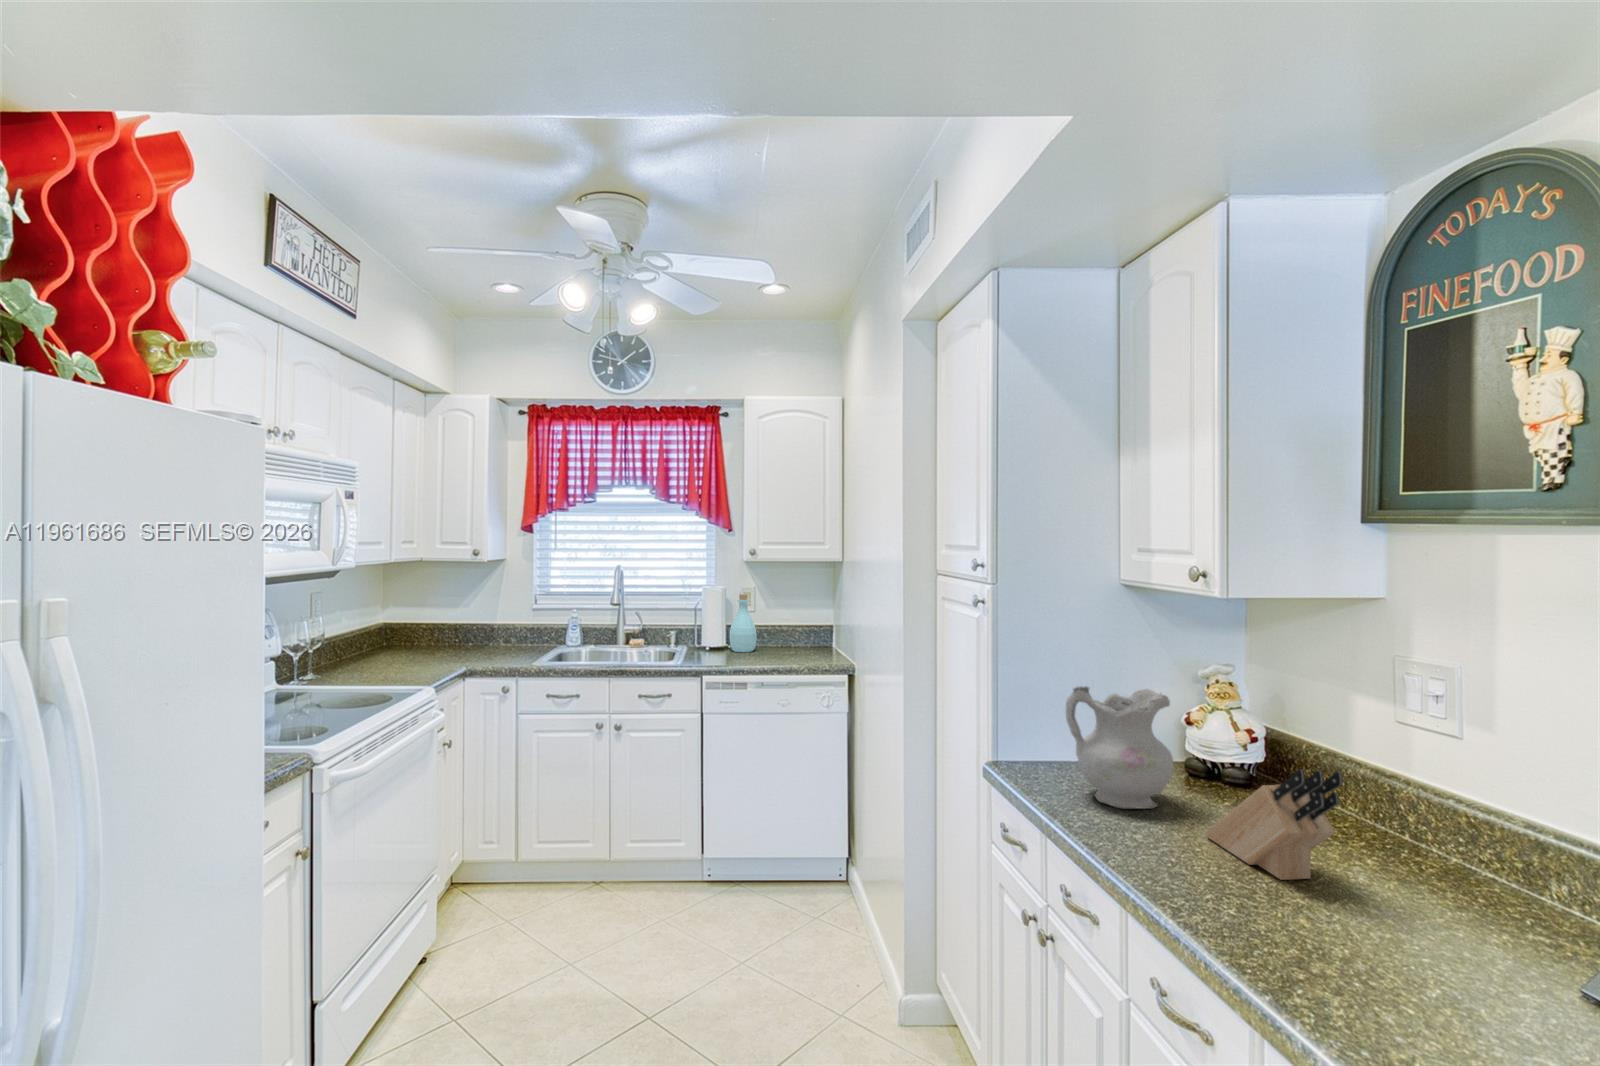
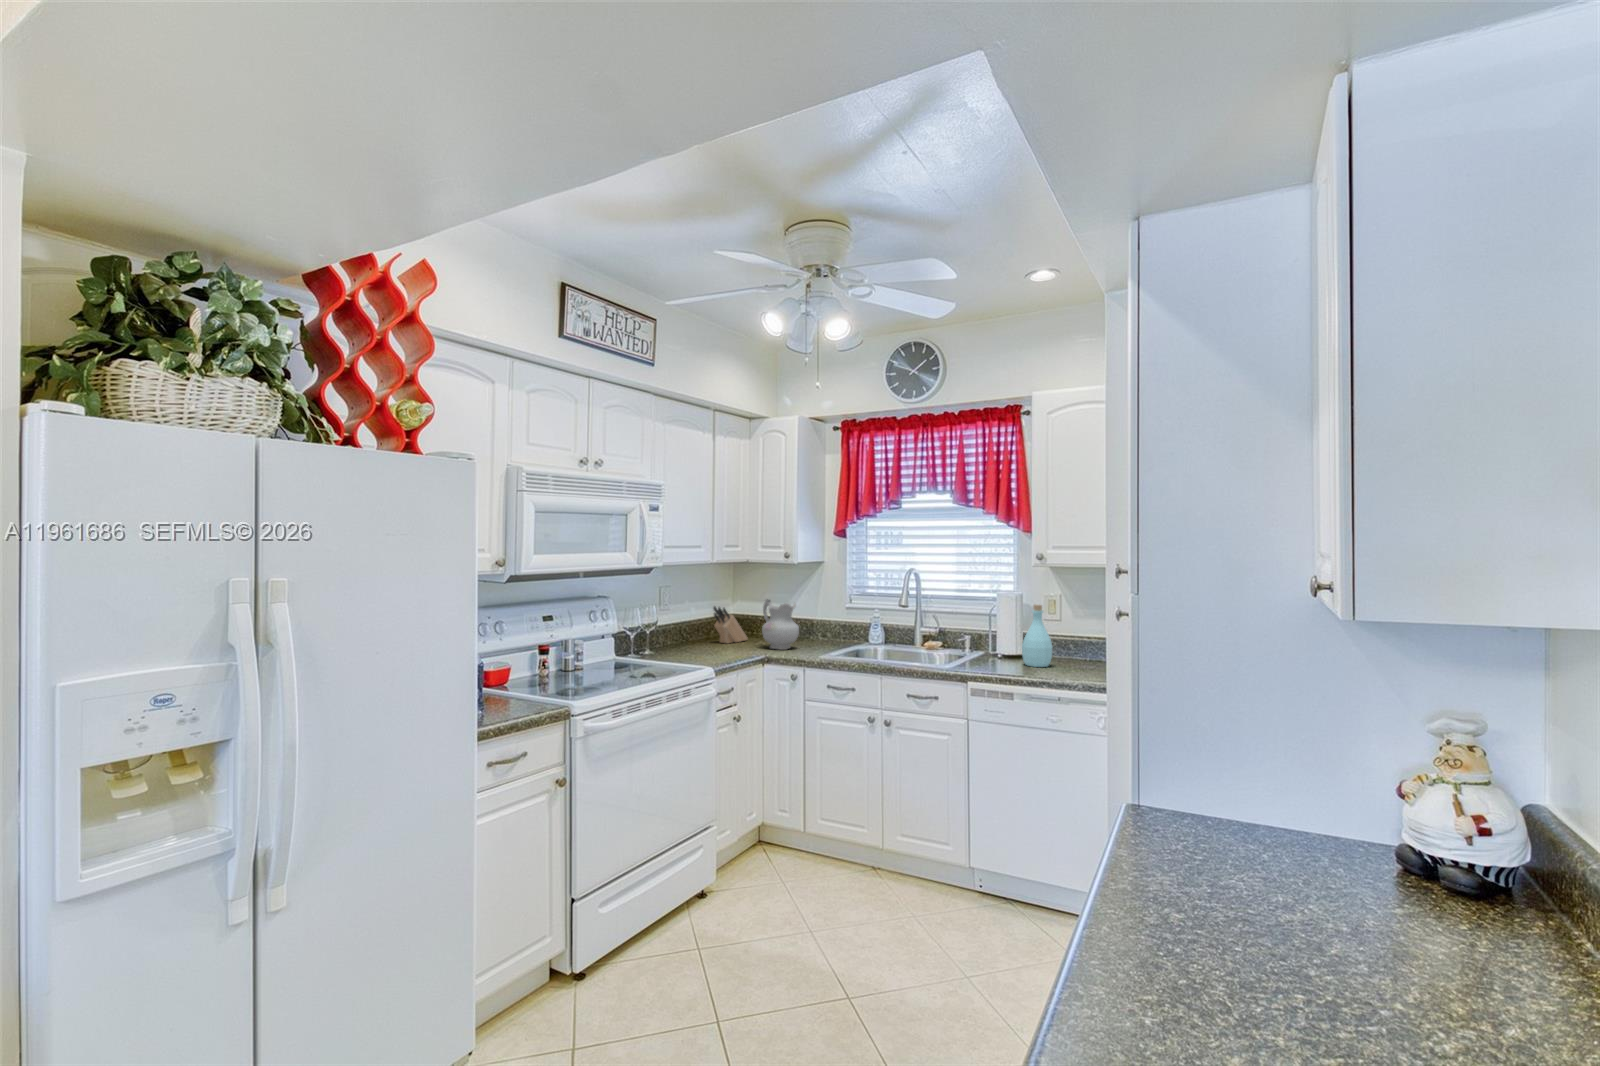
ceramic pitcher: present [1066,686,1173,809] -> present [762,599,799,650]
knife block: present [1206,769,1343,880] -> present [713,606,748,643]

